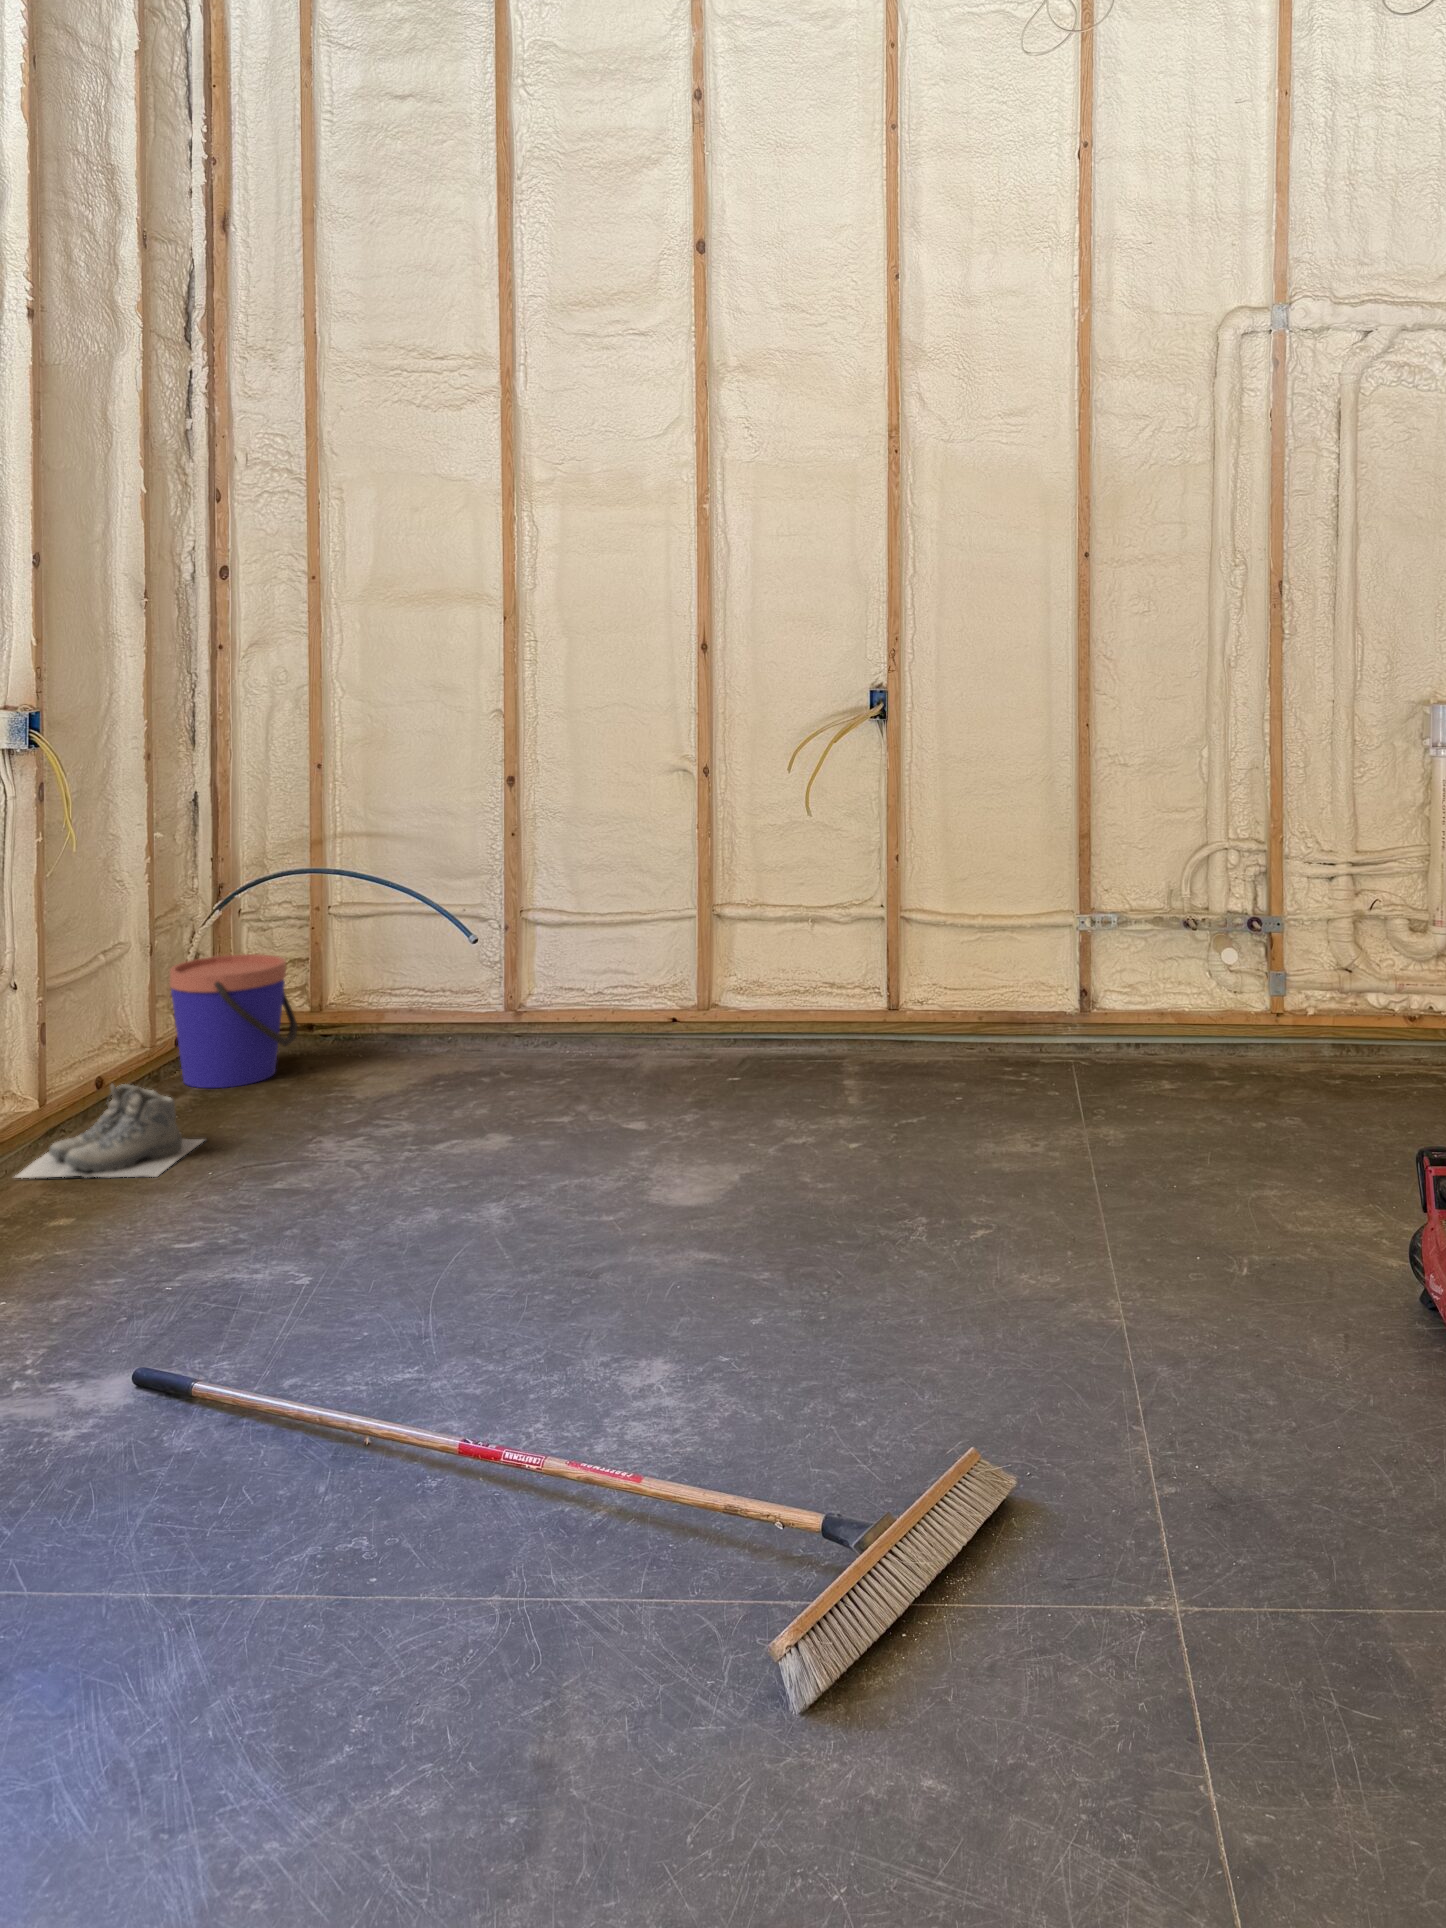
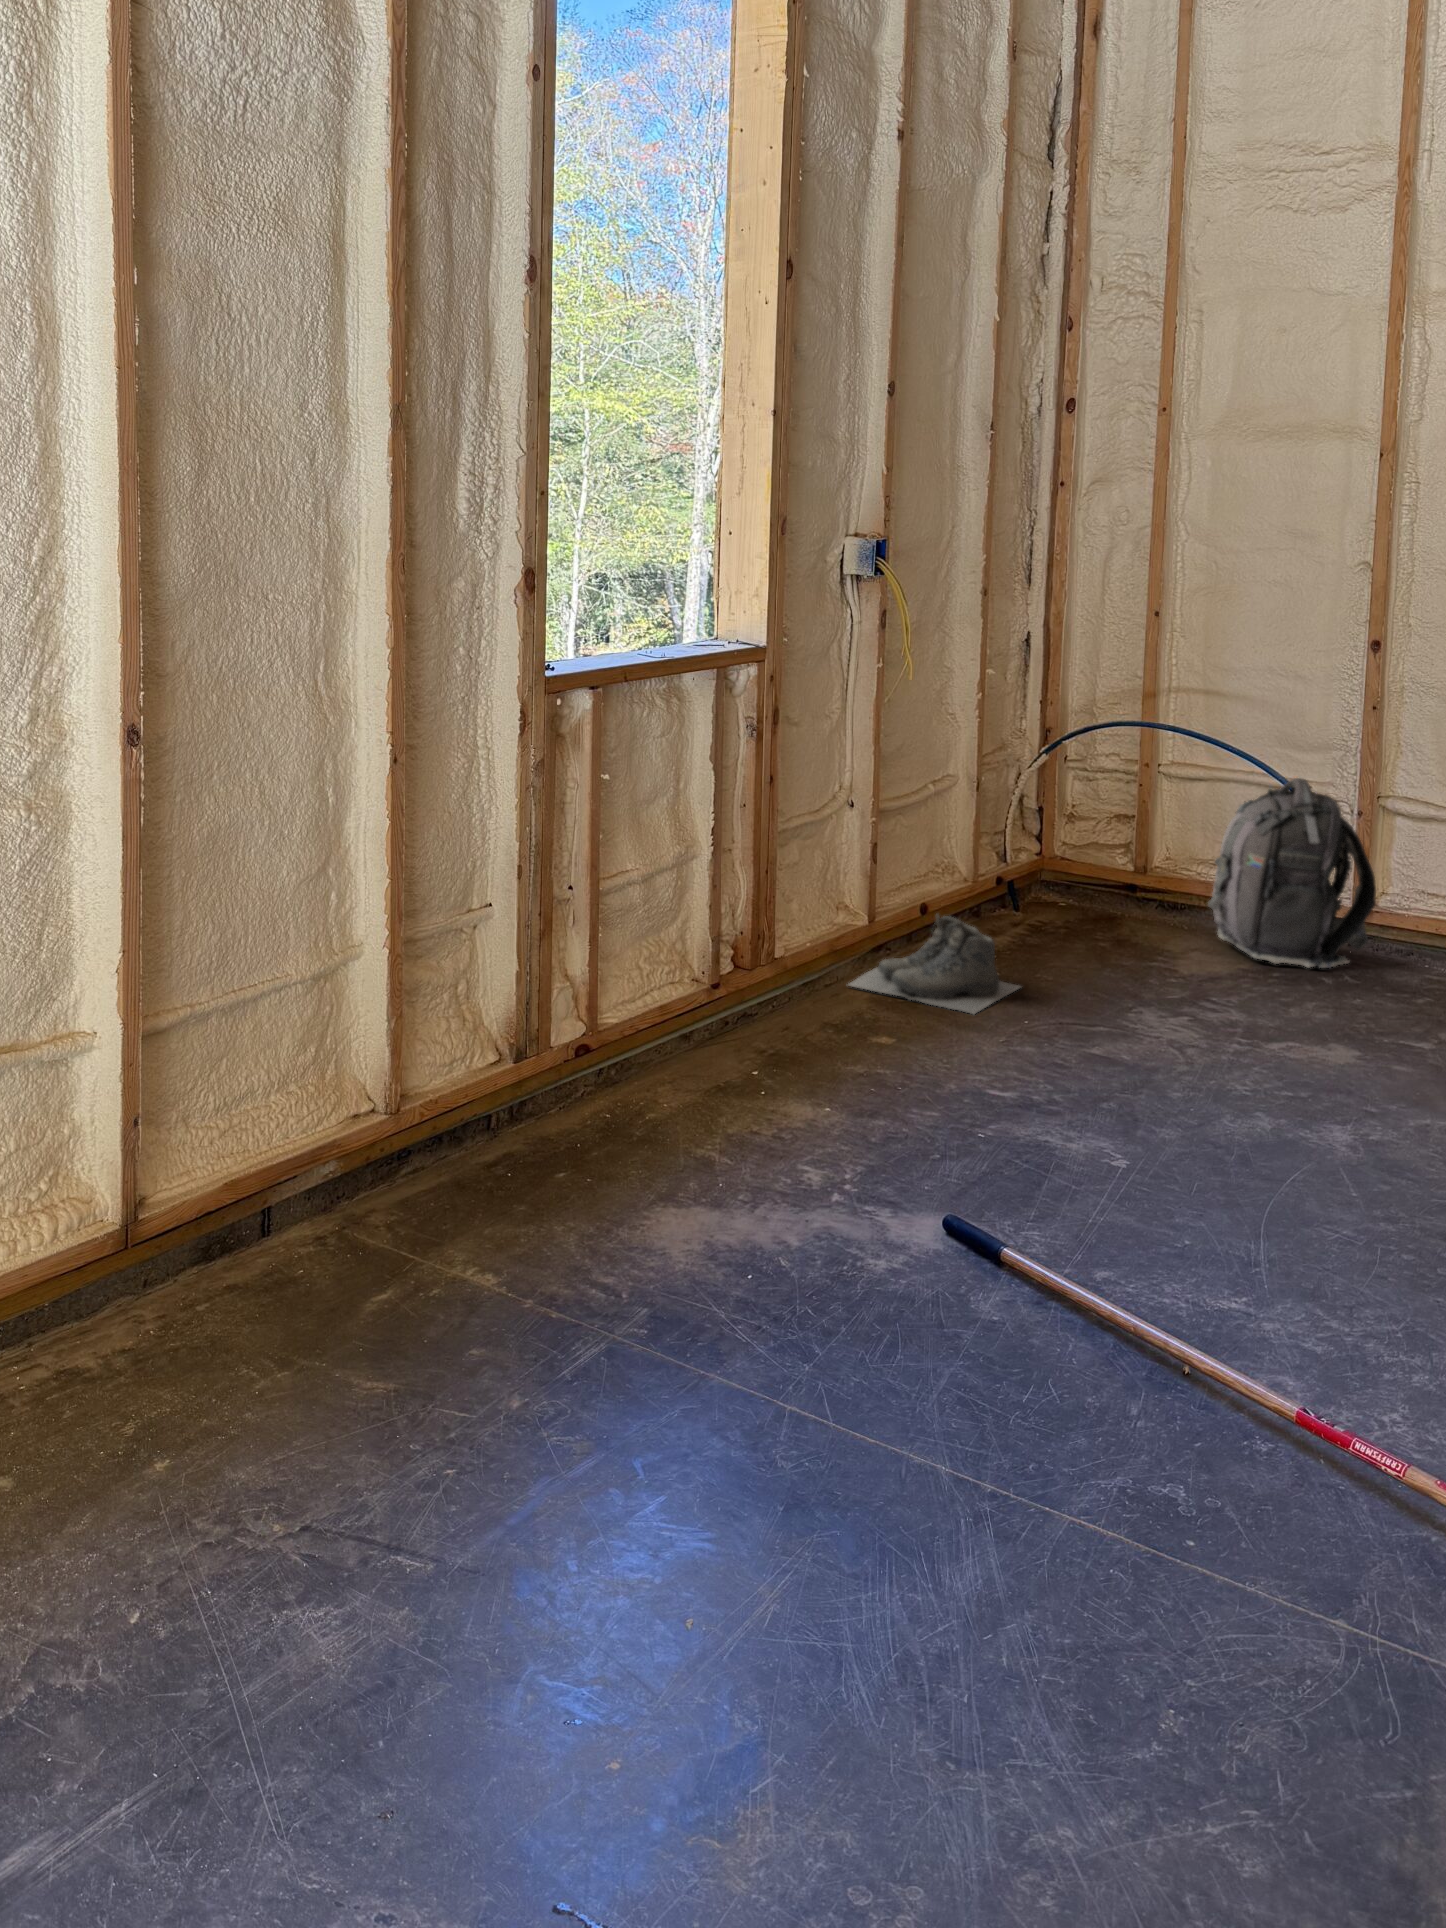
backpack: none [381,901,523,1072] -> present [1208,778,1376,968]
bucket: present [170,954,298,1088] -> none [995,802,1119,938]

